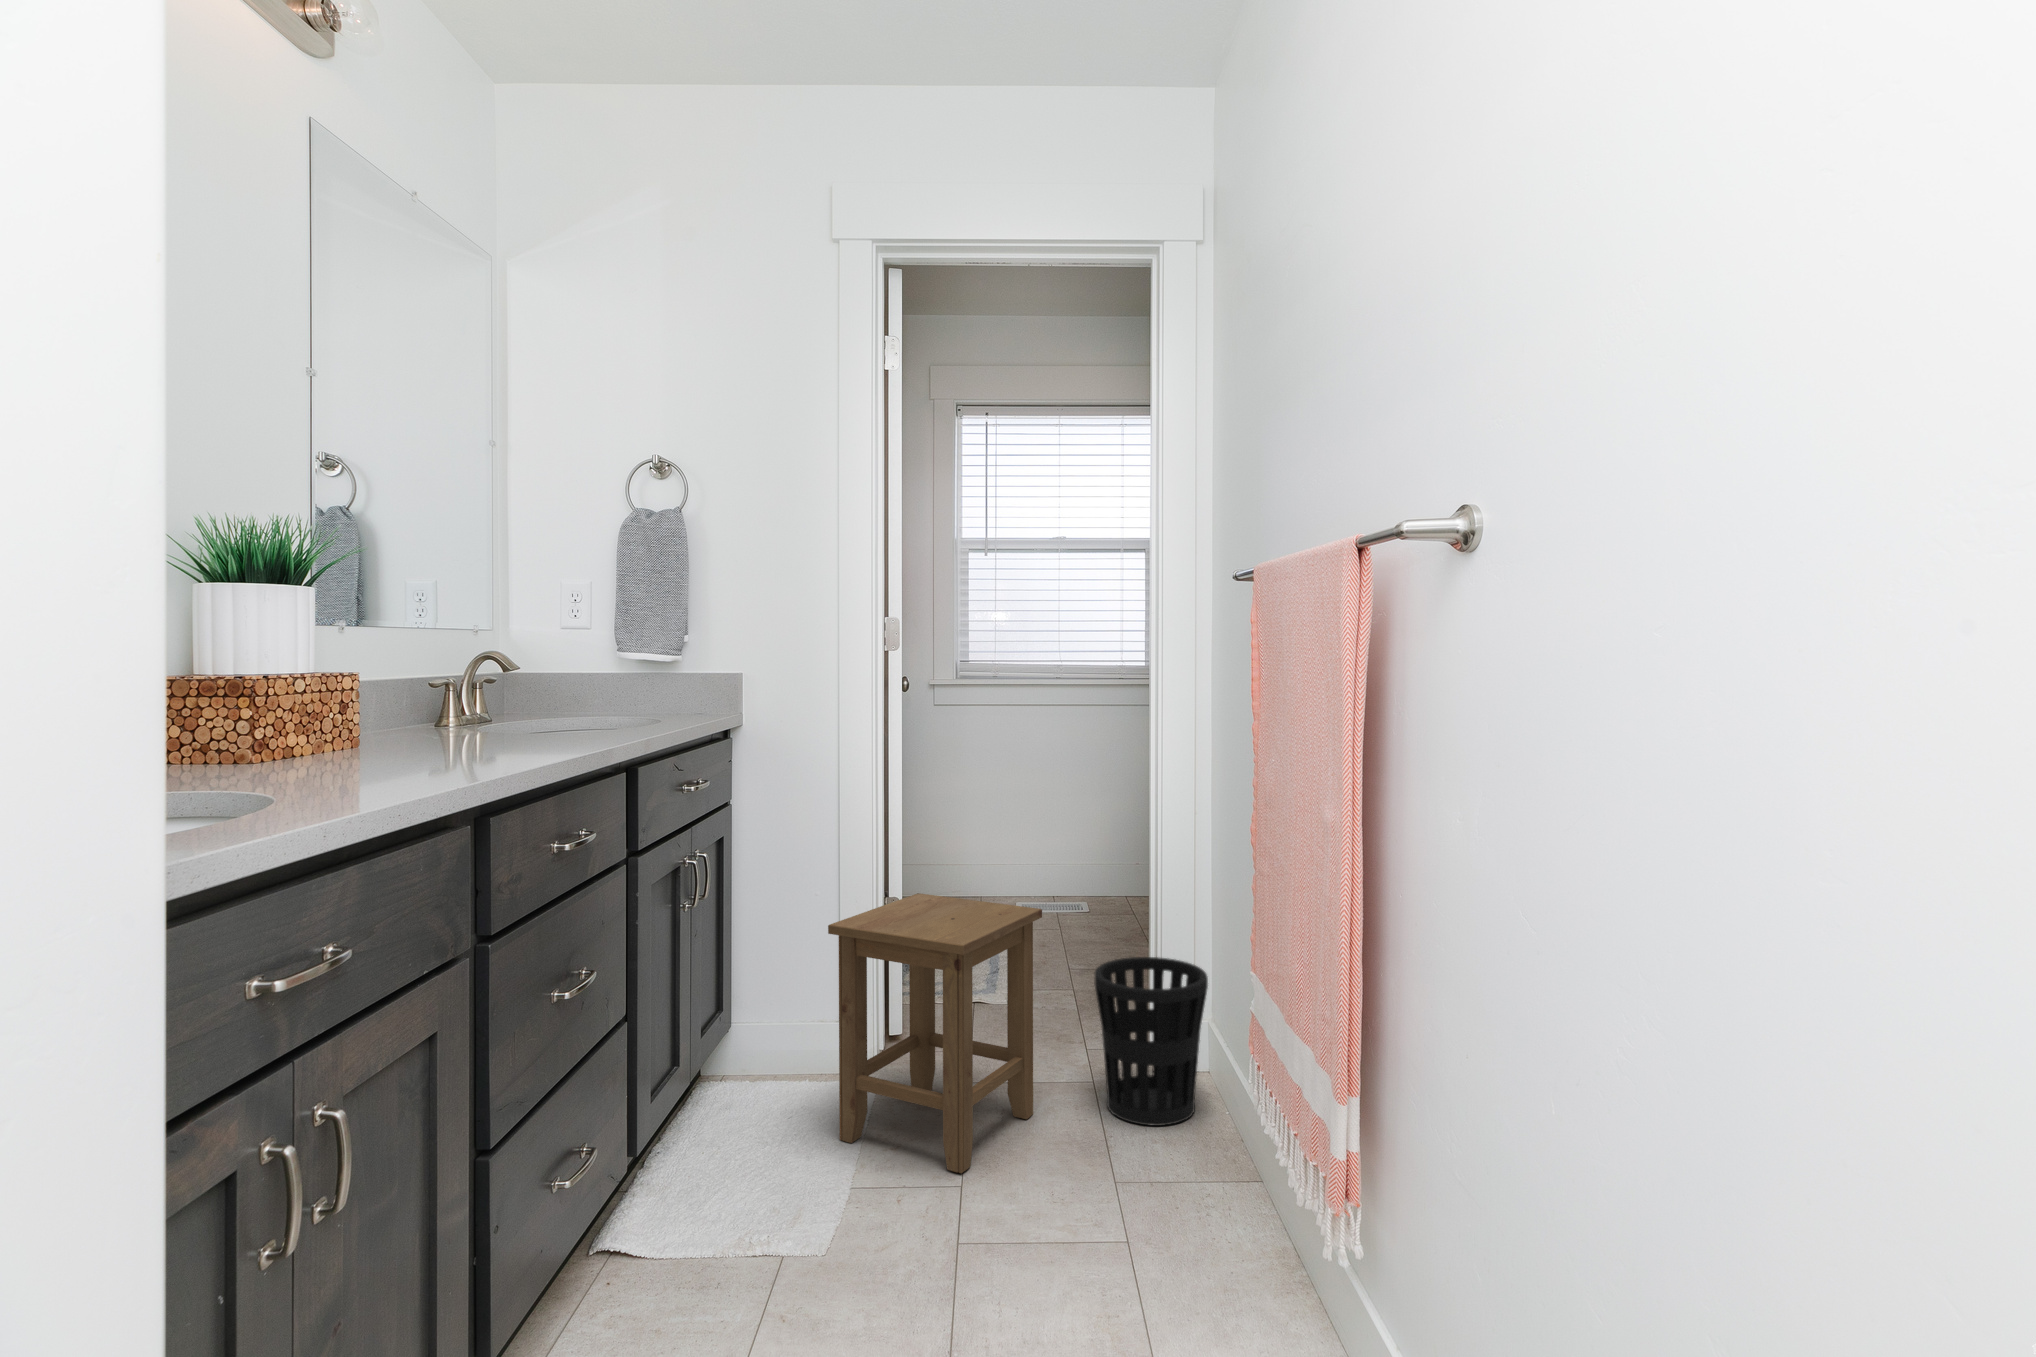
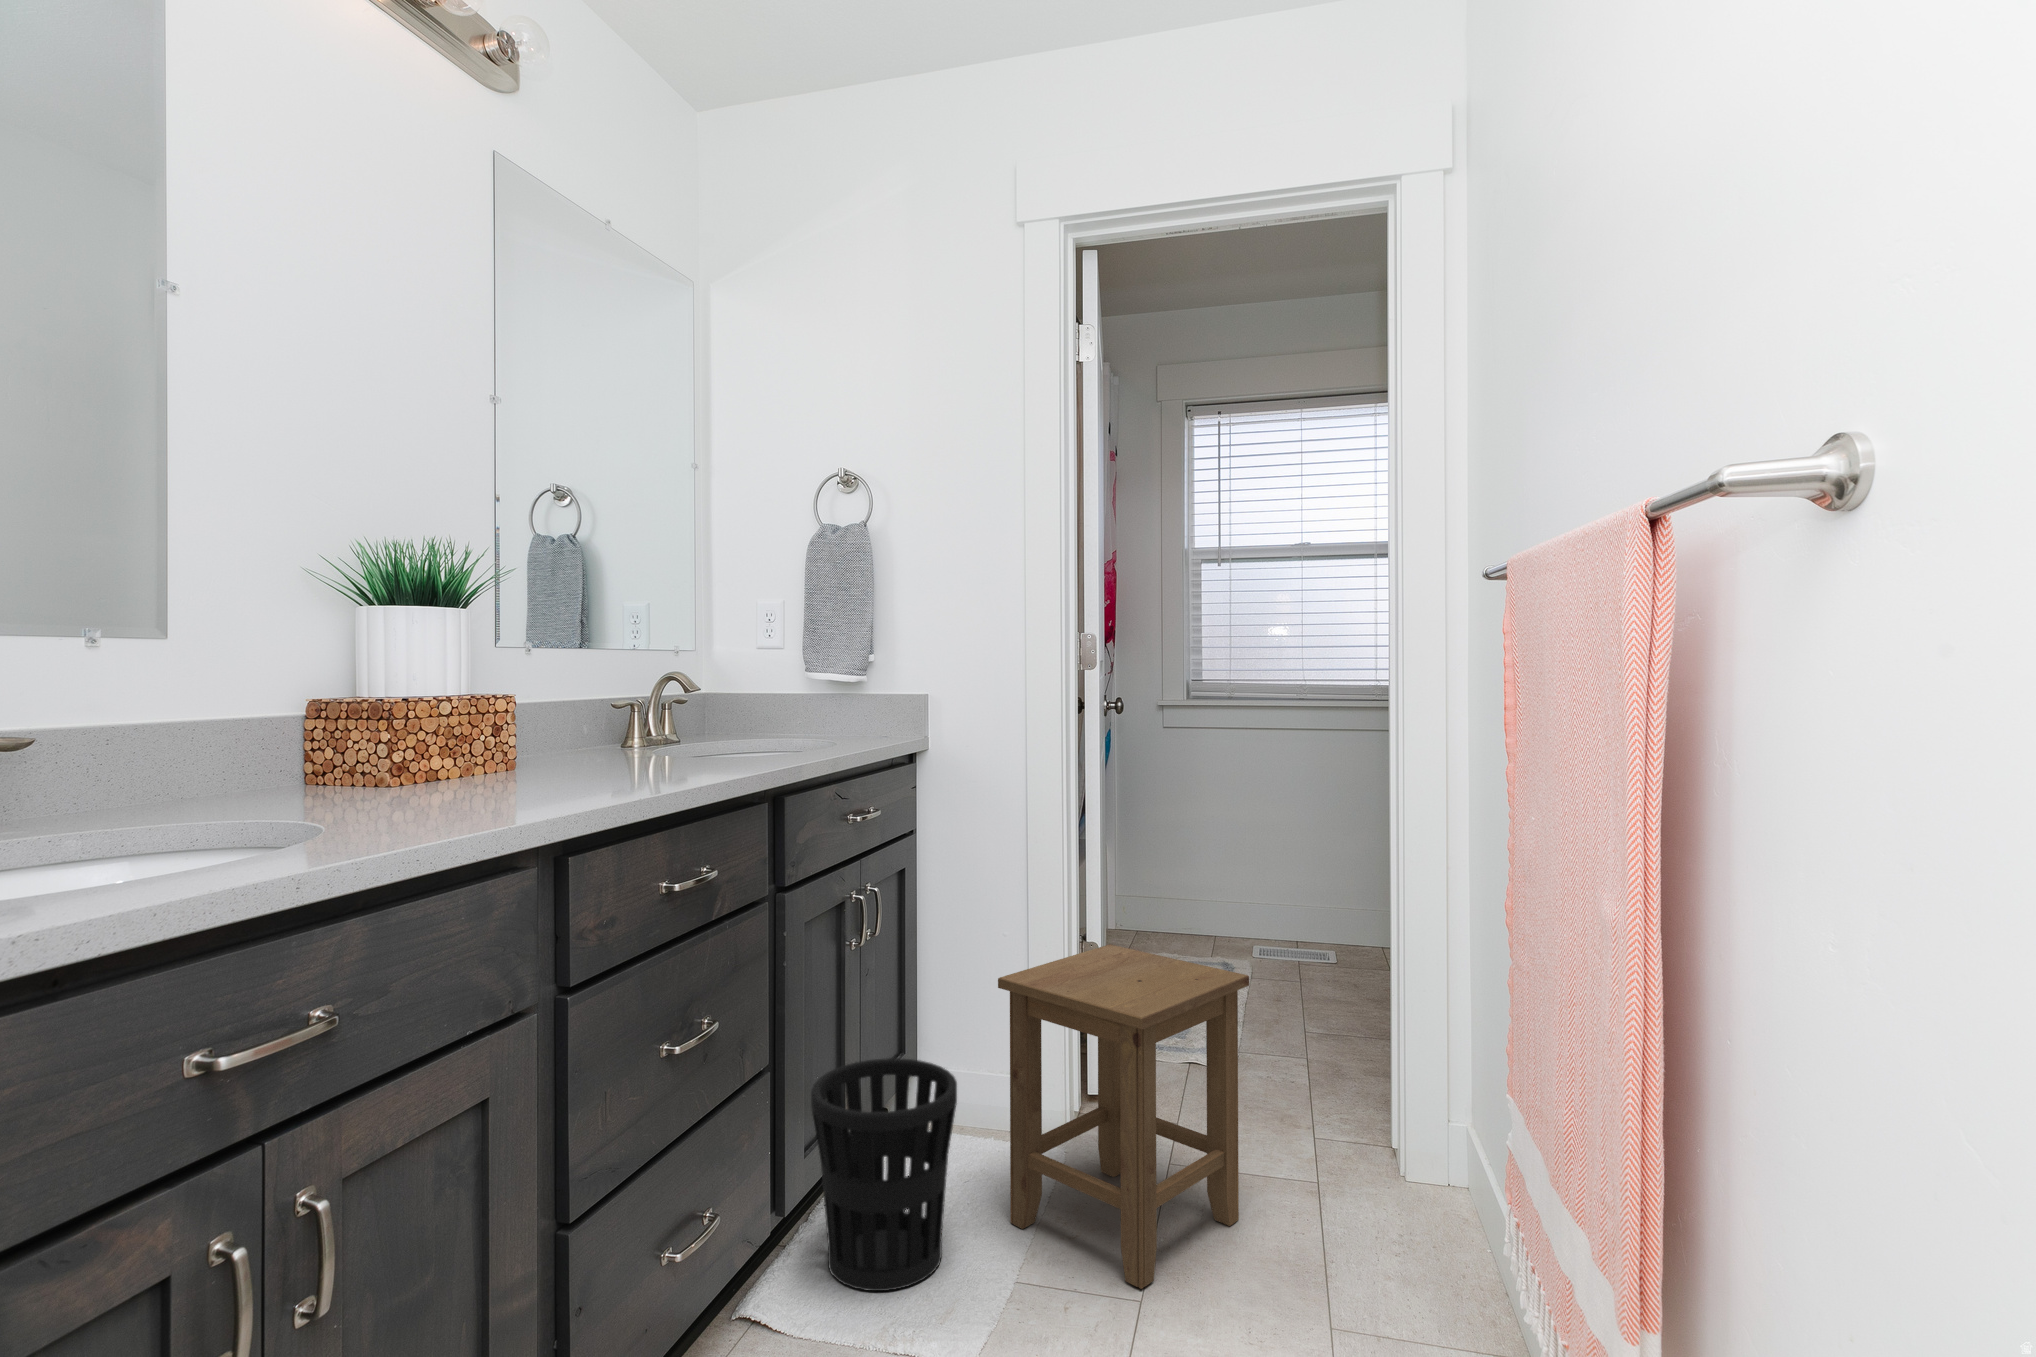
wastebasket: present [1094,957,1208,1126] -> present [811,1058,957,1291]

